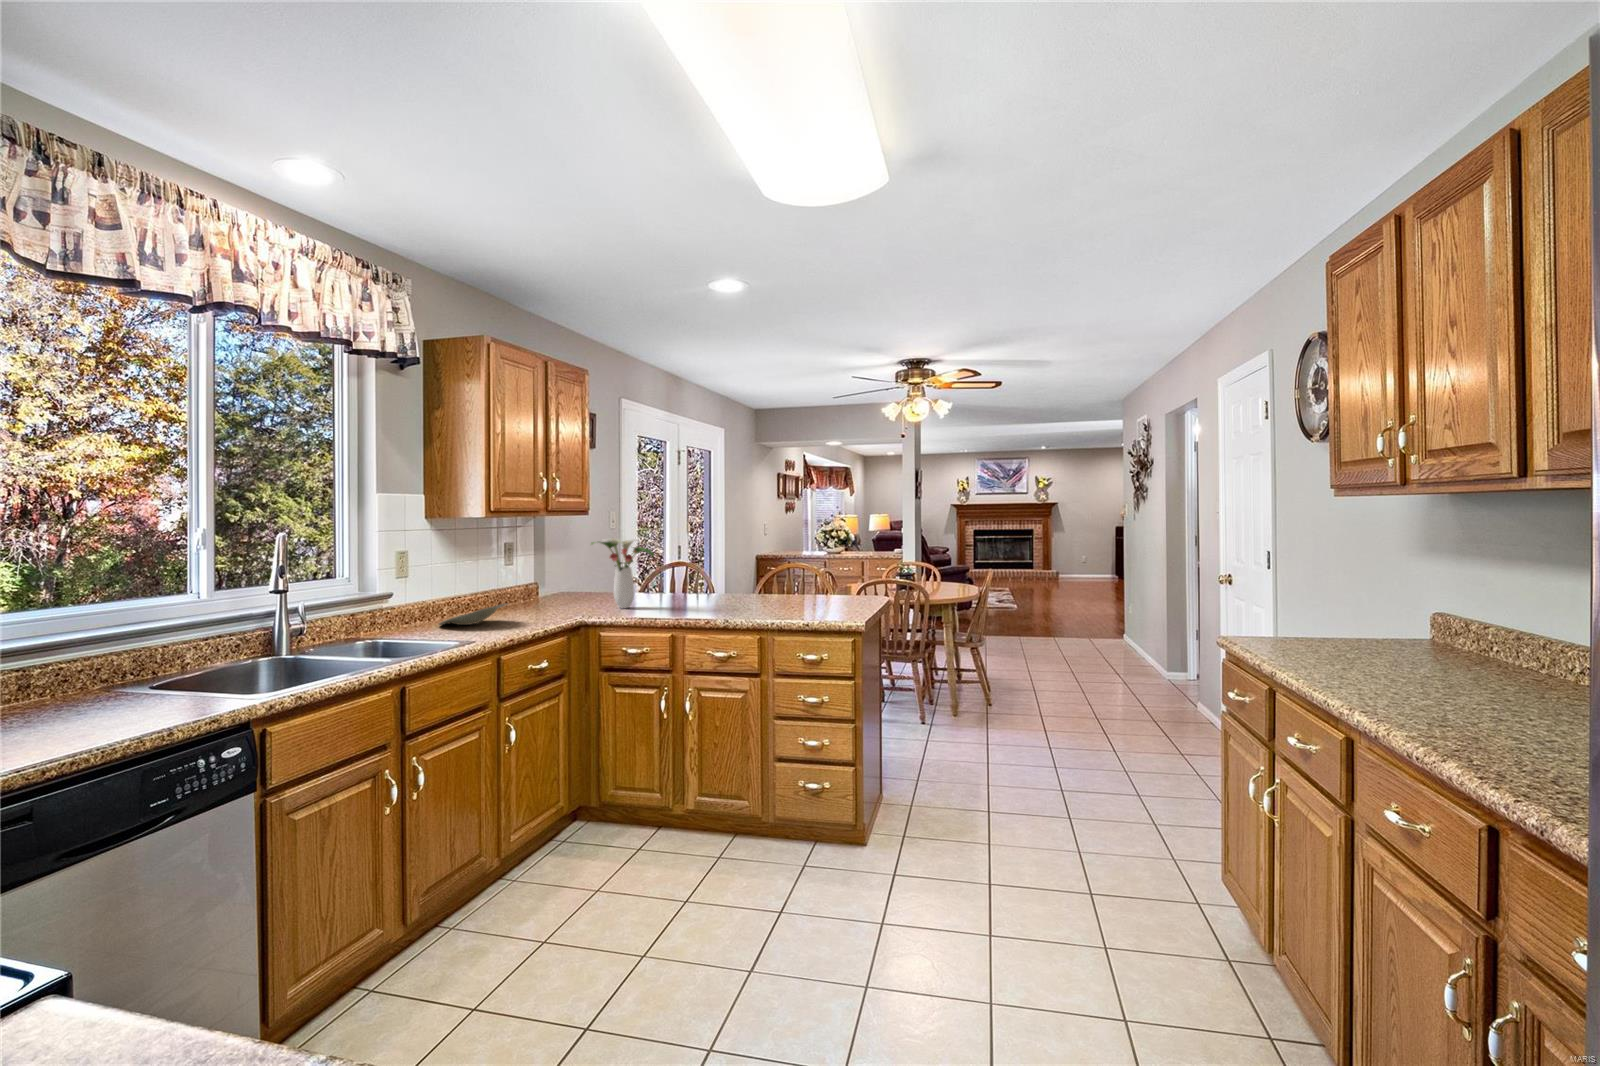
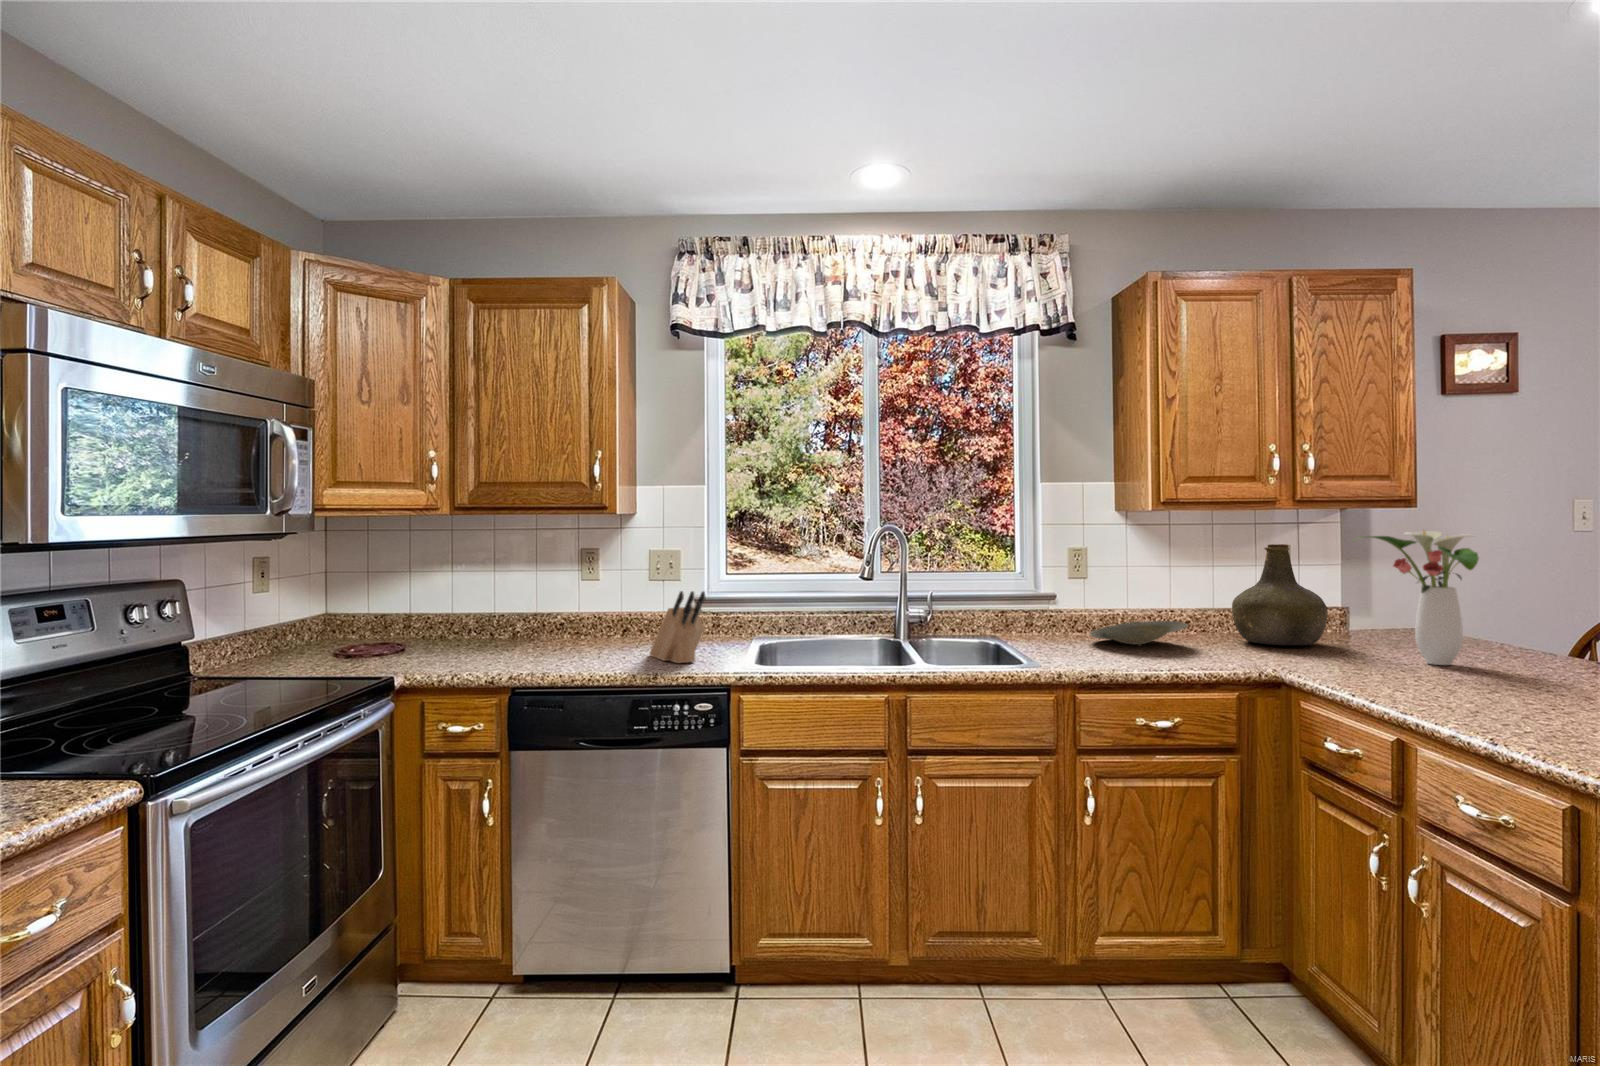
bottle: none [505,548,561,612] -> present [1232,544,1328,645]
knife block: none [45,629,192,730] -> present [650,591,705,663]

